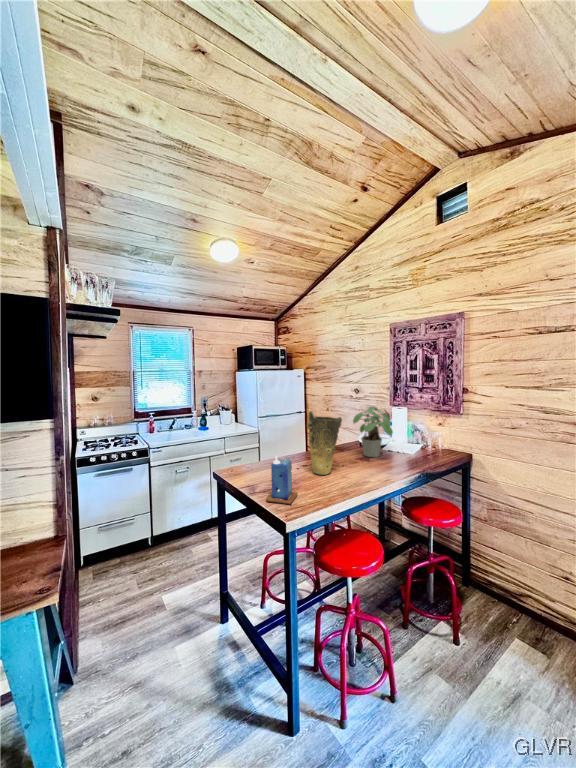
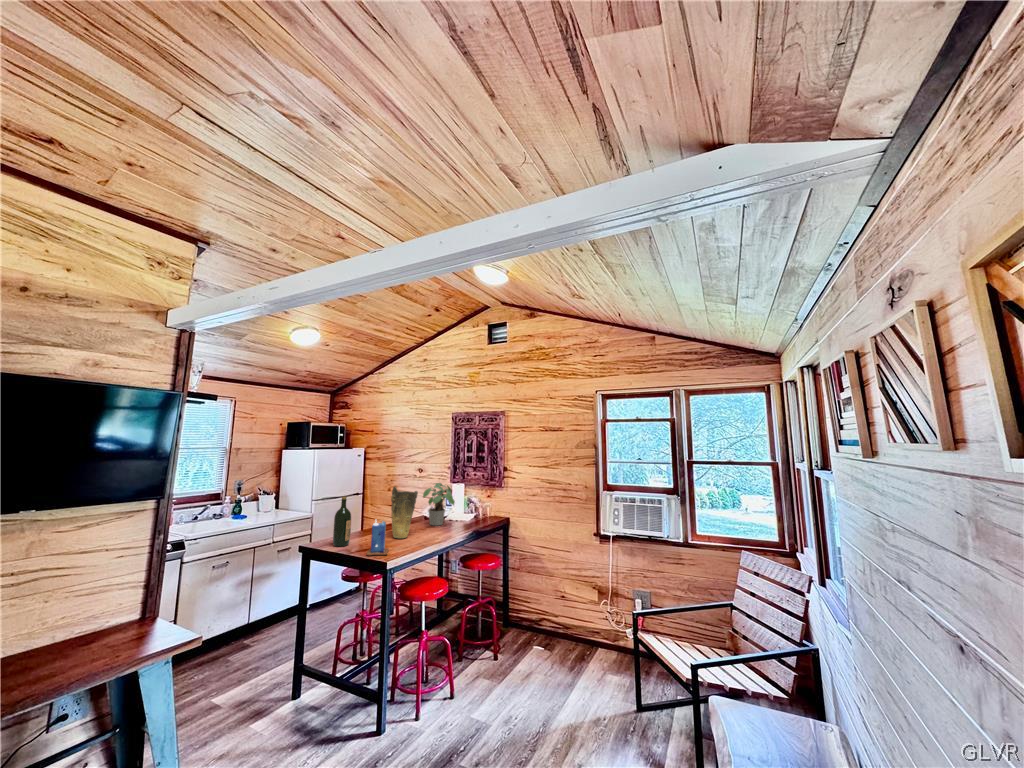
wine bottle: none [241,422,261,479] -> present [333,497,351,547]

